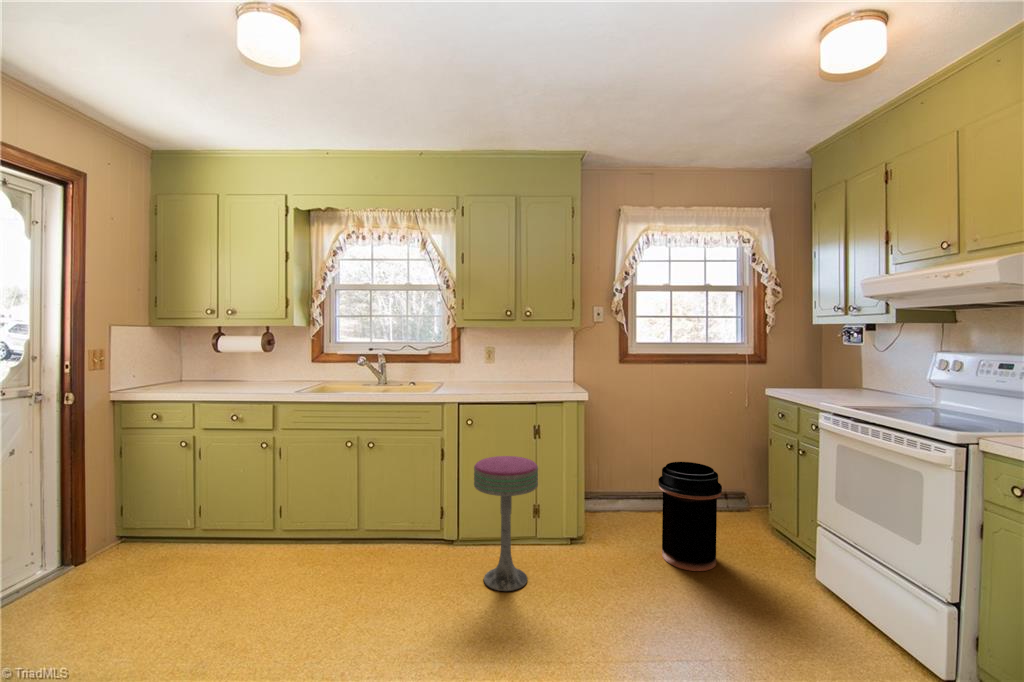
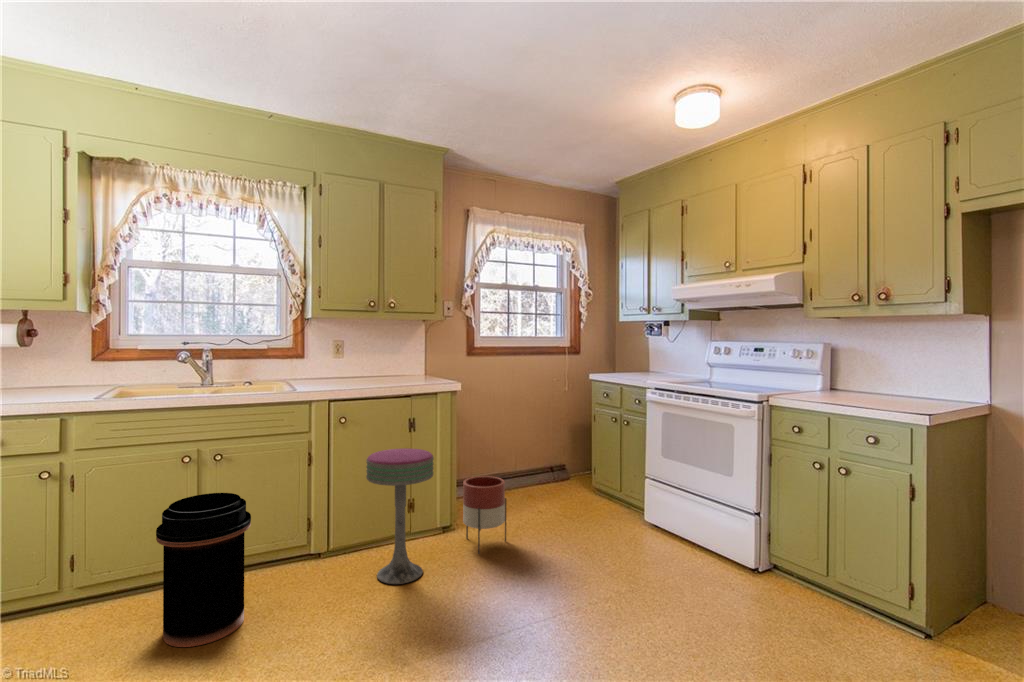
trash can: present [658,462,722,571] -> present [156,493,251,647]
planter: none [581,493,629,577] -> present [463,476,506,554]

